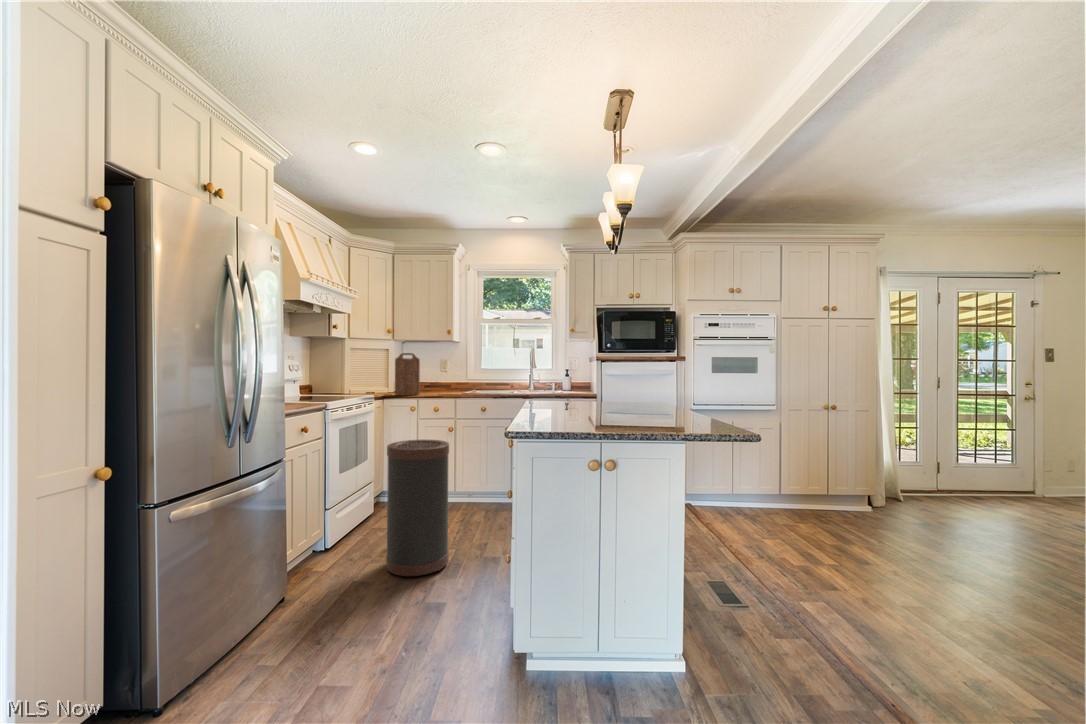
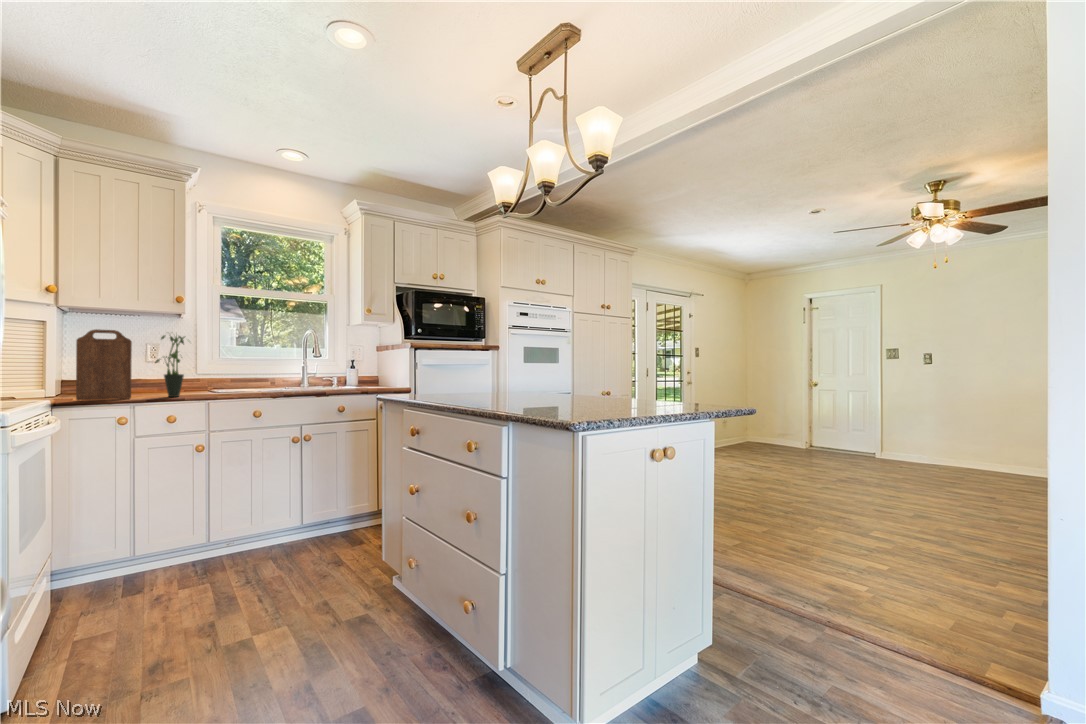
potted plant: none [431,353,449,395] -> present [156,335,190,397]
trash can: present [386,440,449,576] -> none [169,462,285,692]

